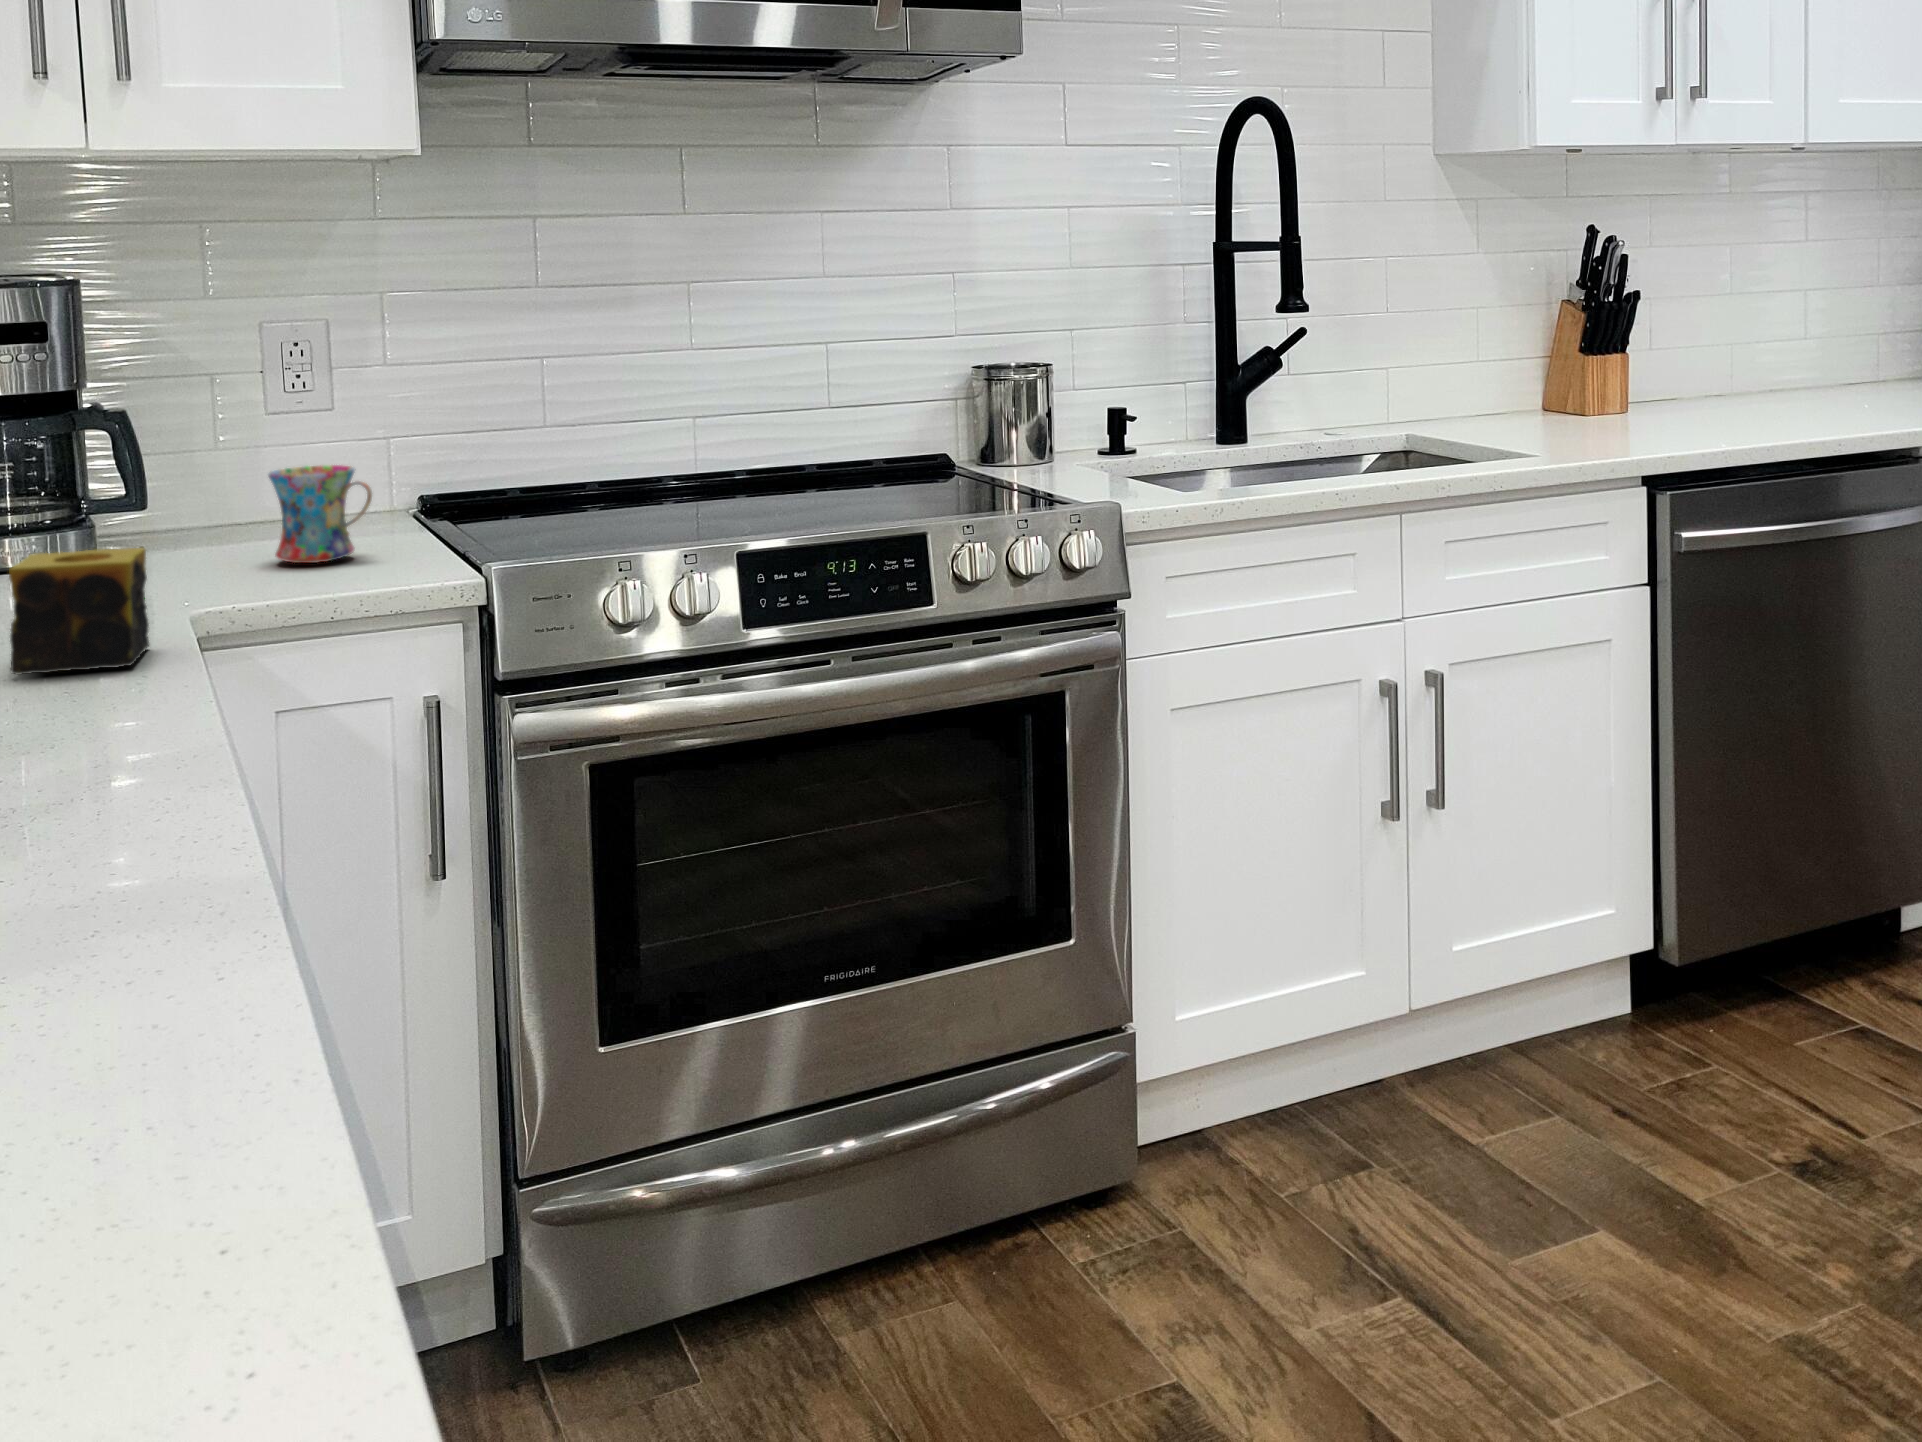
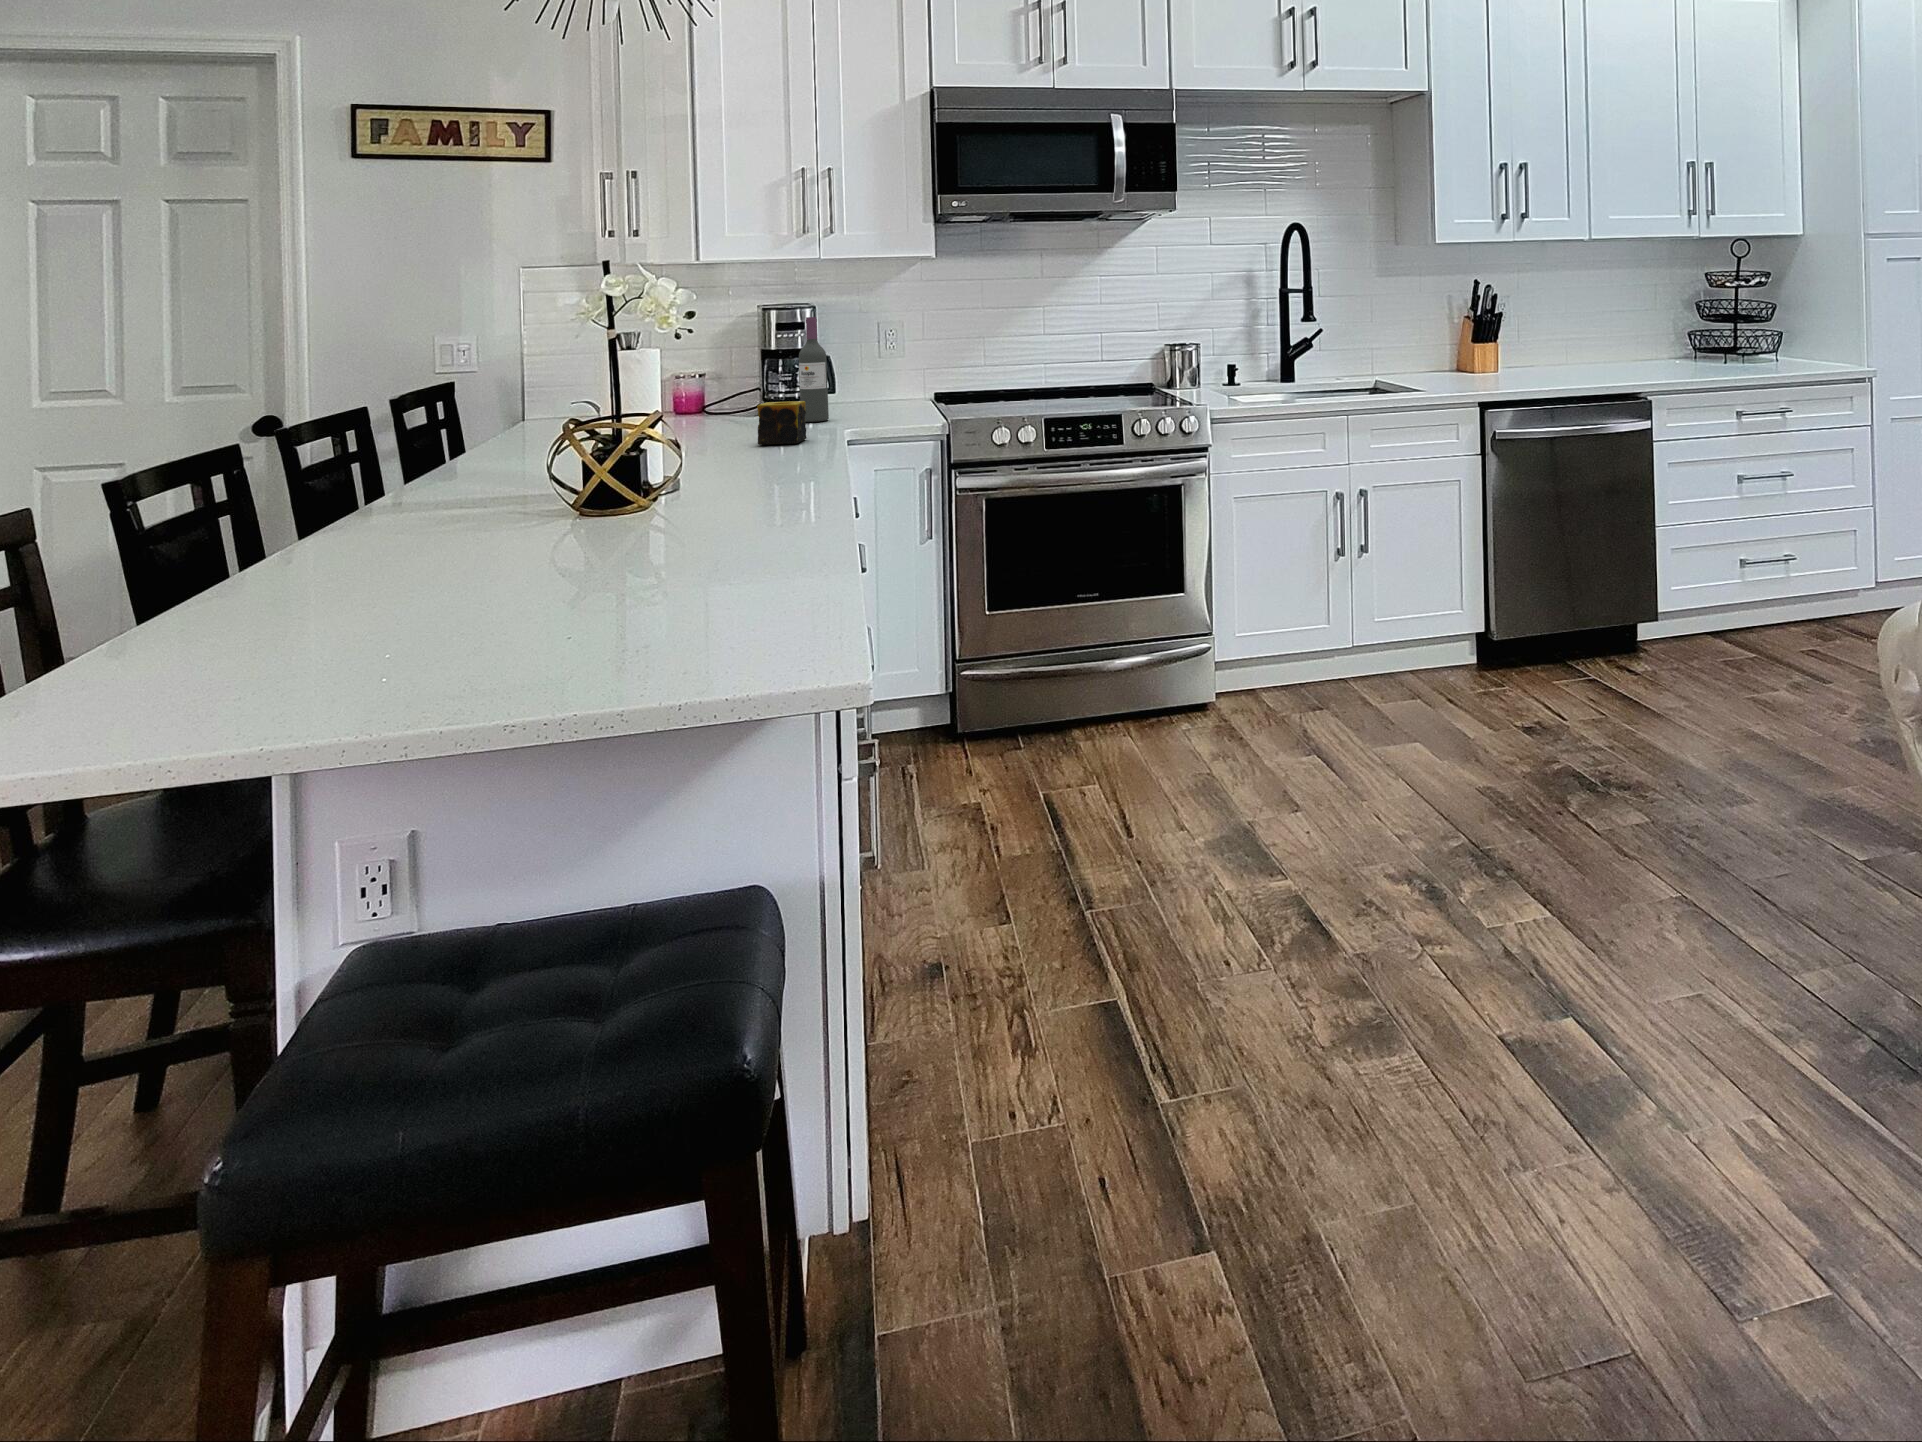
wine bottle: none [95,311,180,581] -> present [799,317,829,422]
mug: present [268,465,372,563] -> none [861,380,899,418]

